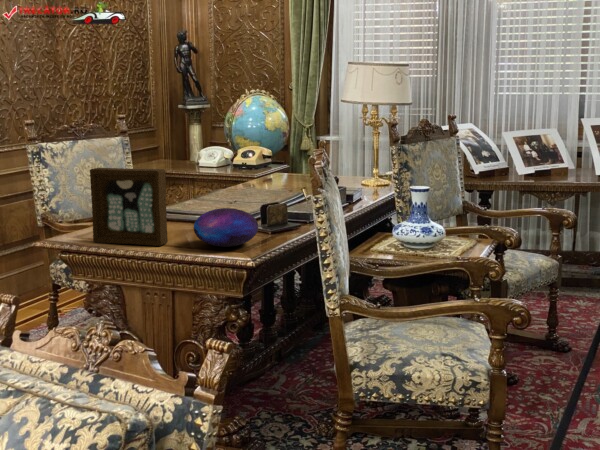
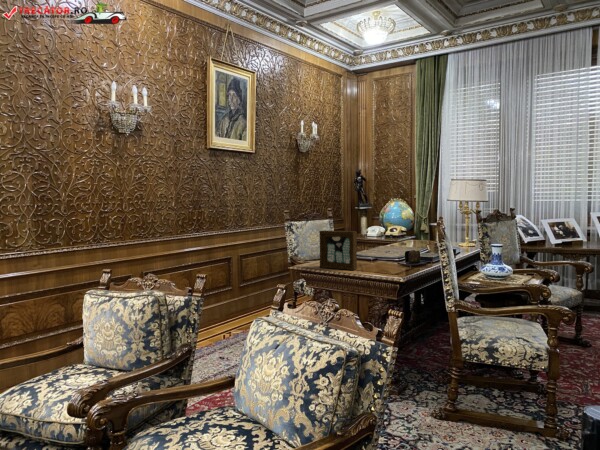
decorative orb: present [194,208,258,247] -> none [371,252,405,272]

